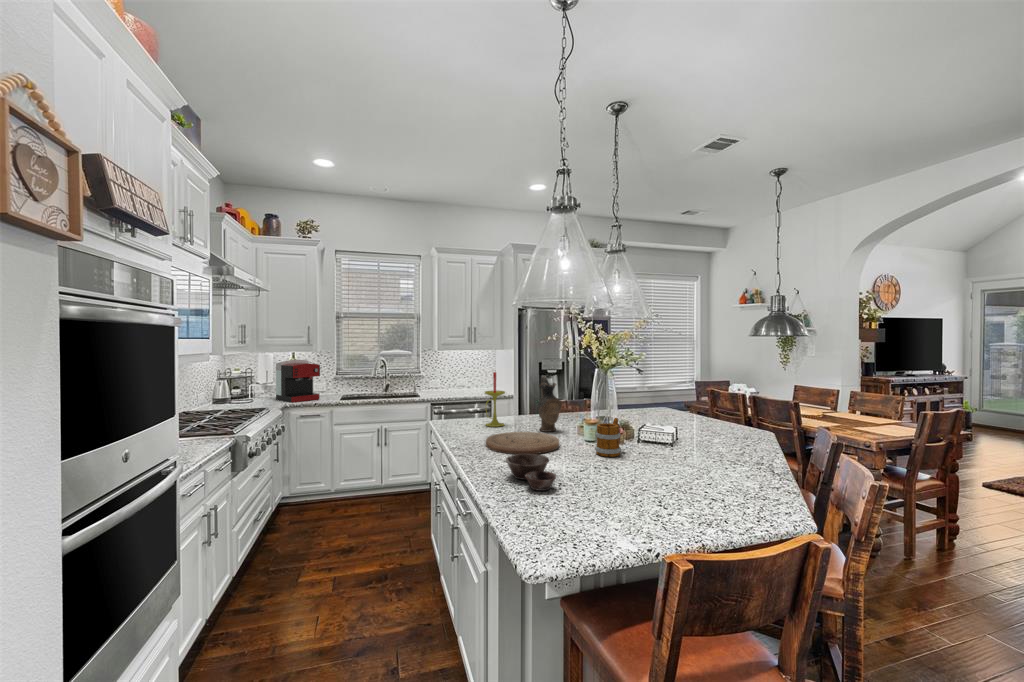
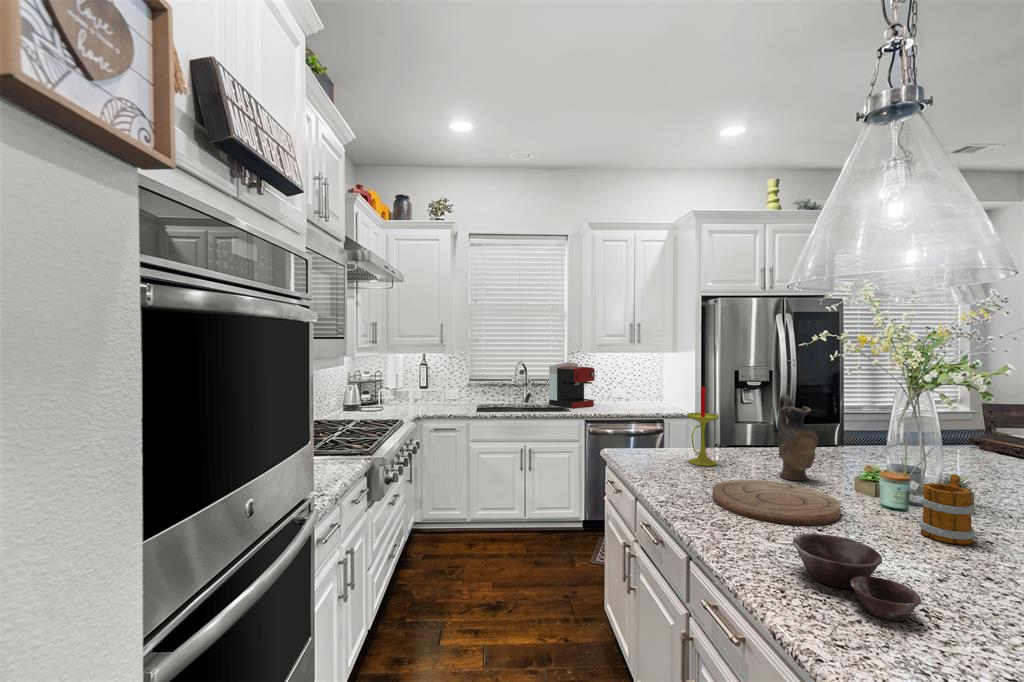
coffee maker: present [276,360,320,403] -> present [549,362,595,409]

